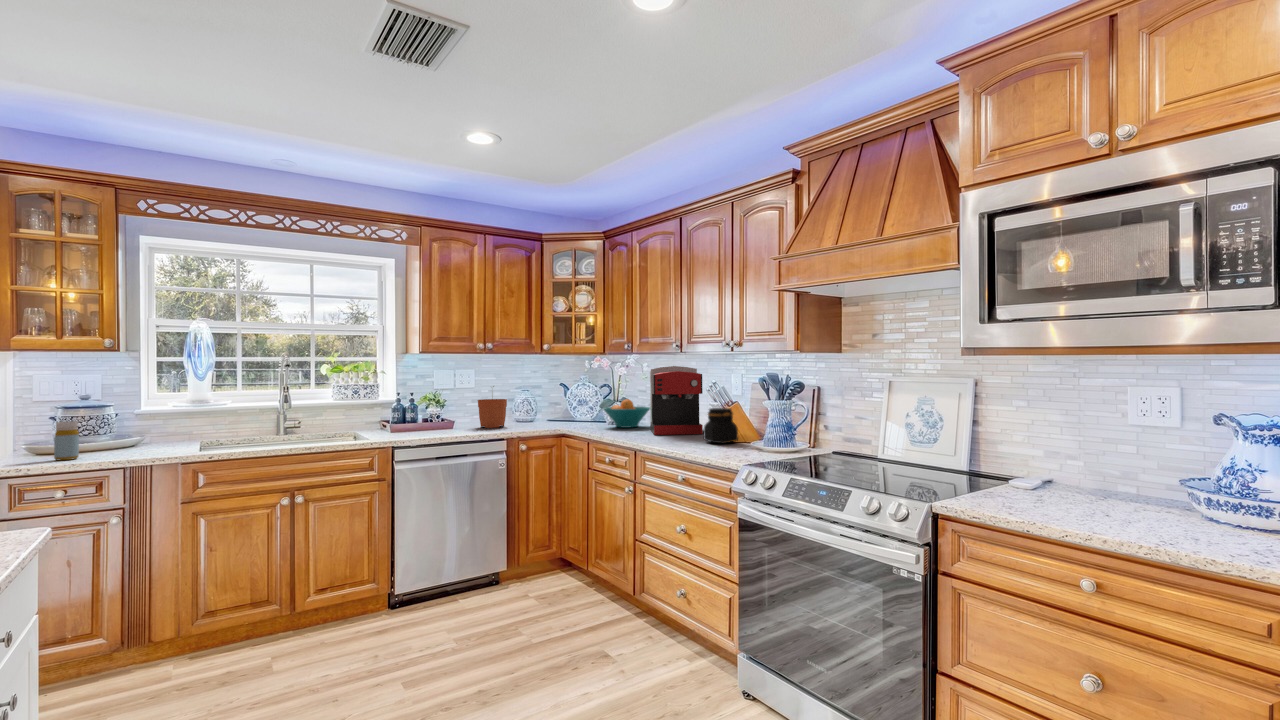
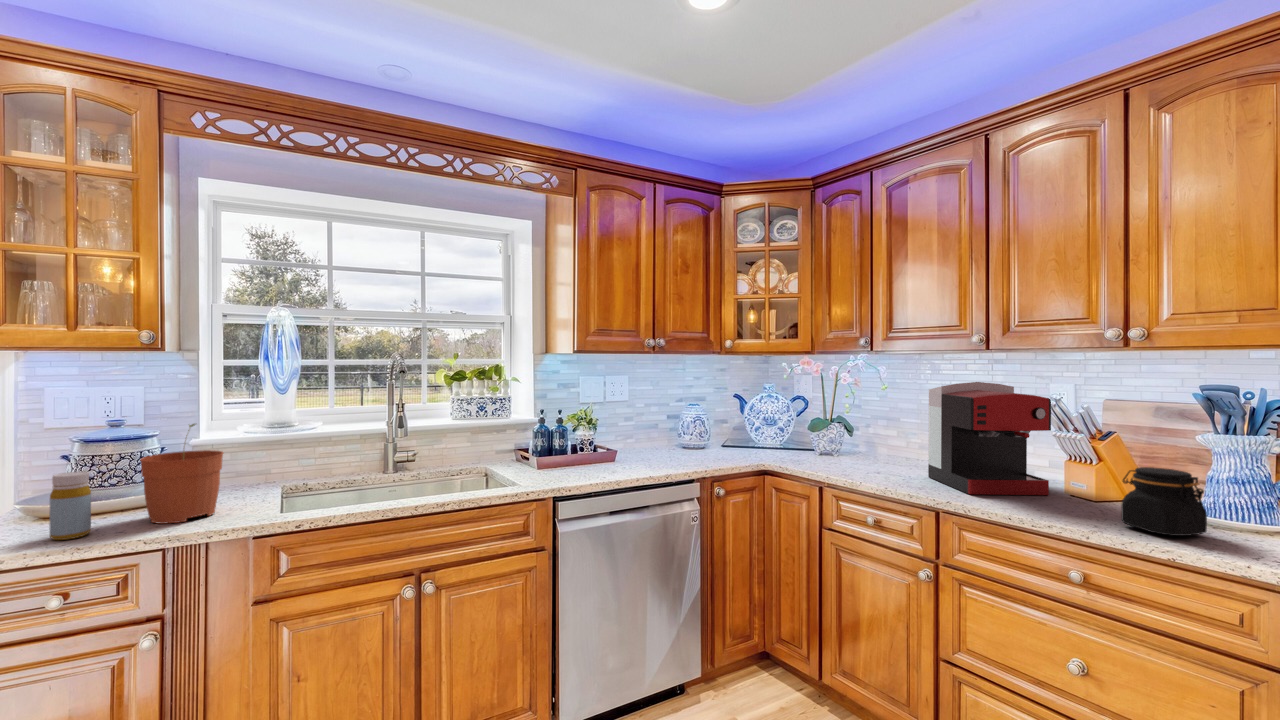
plant pot: present [478,386,507,428] -> present [140,424,223,524]
fruit bowl: present [603,399,650,428] -> none [835,425,911,469]

